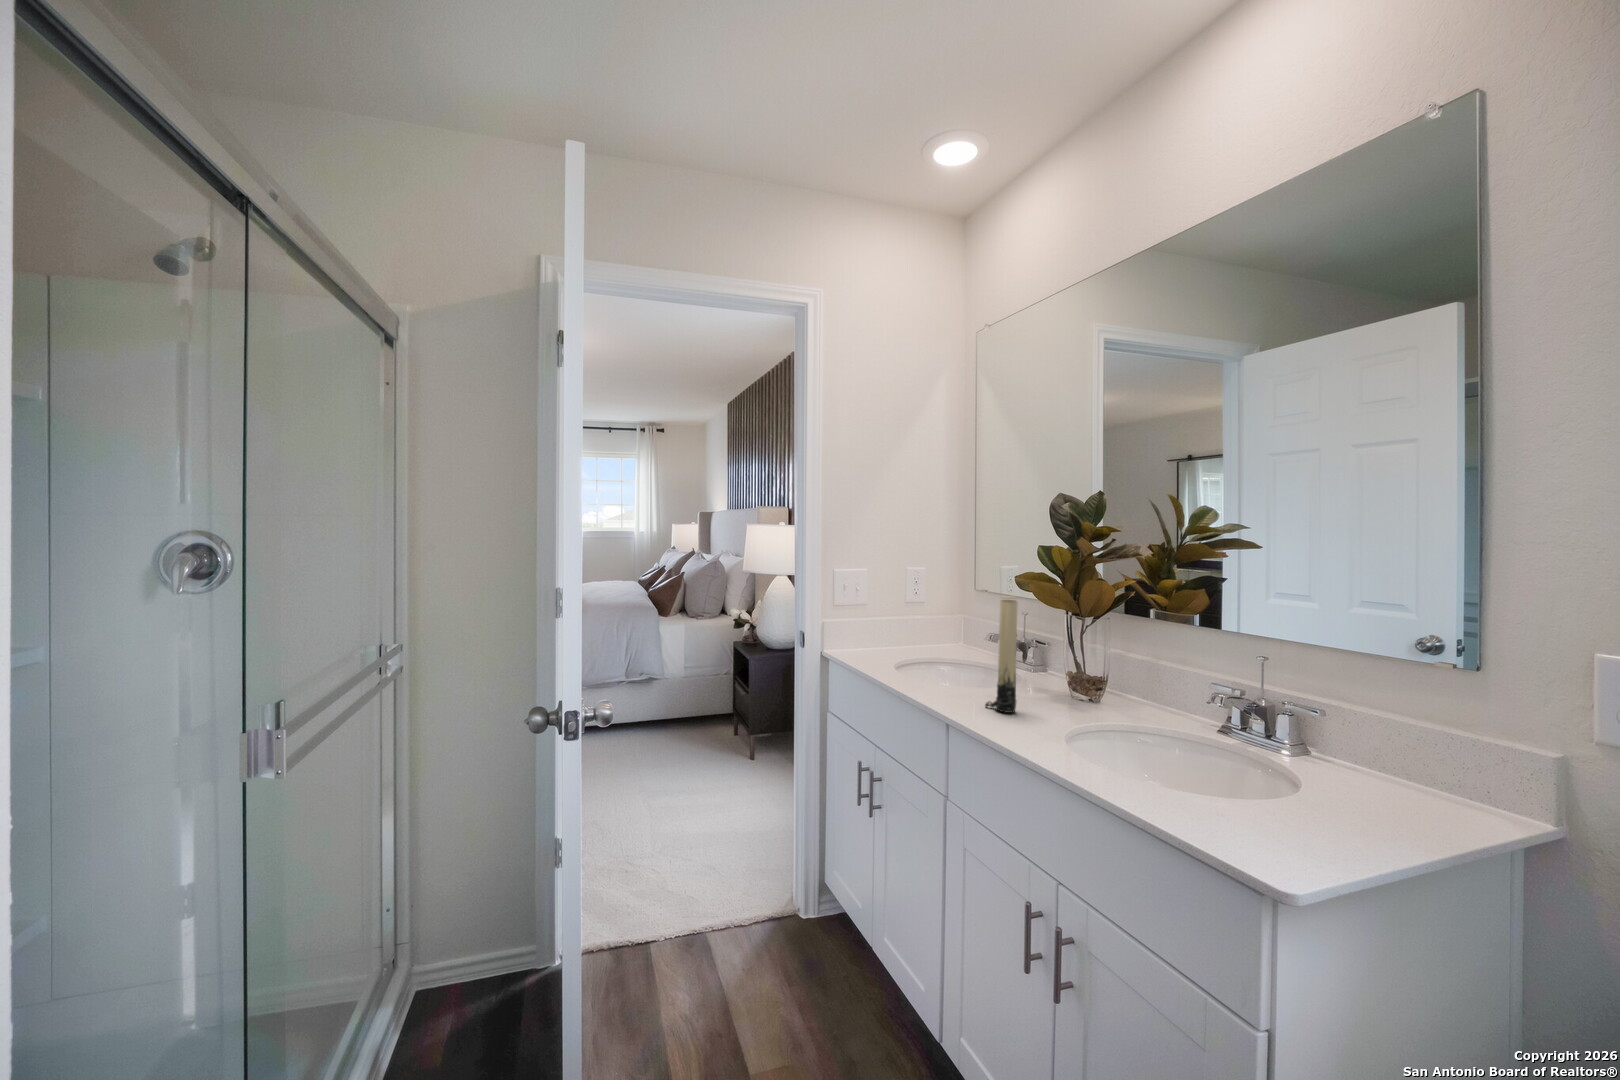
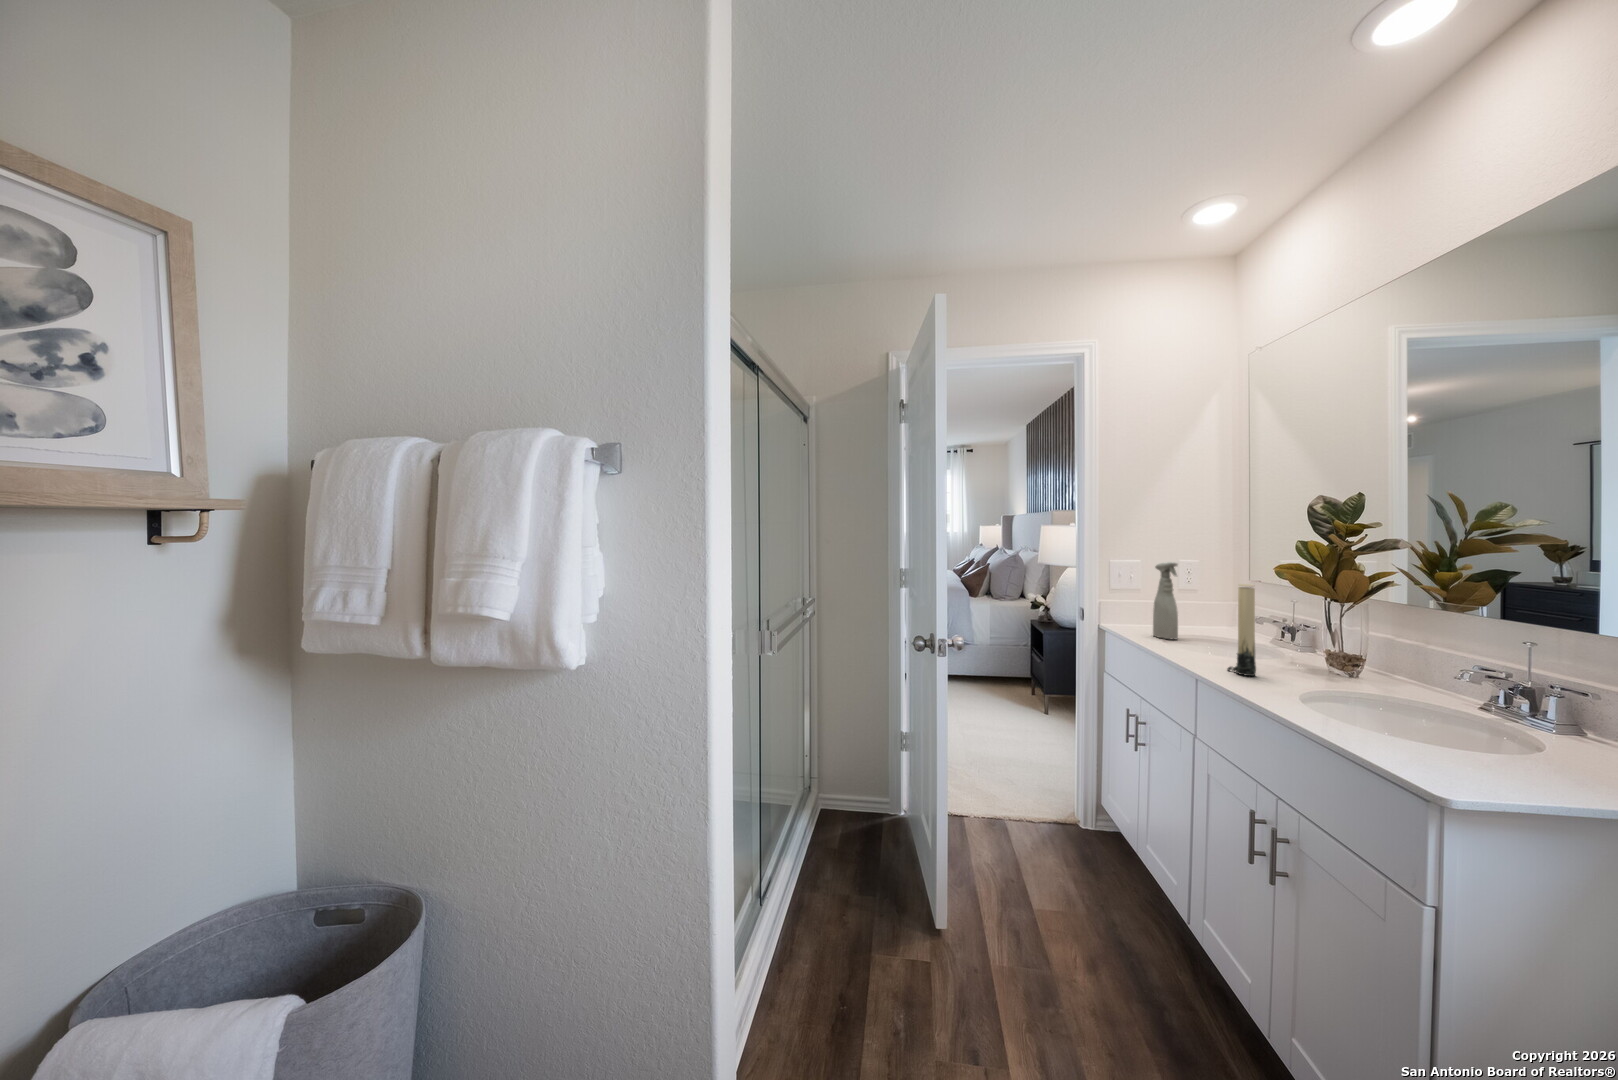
spray bottle: none [889,569,920,666] -> present [1153,562,1178,639]

